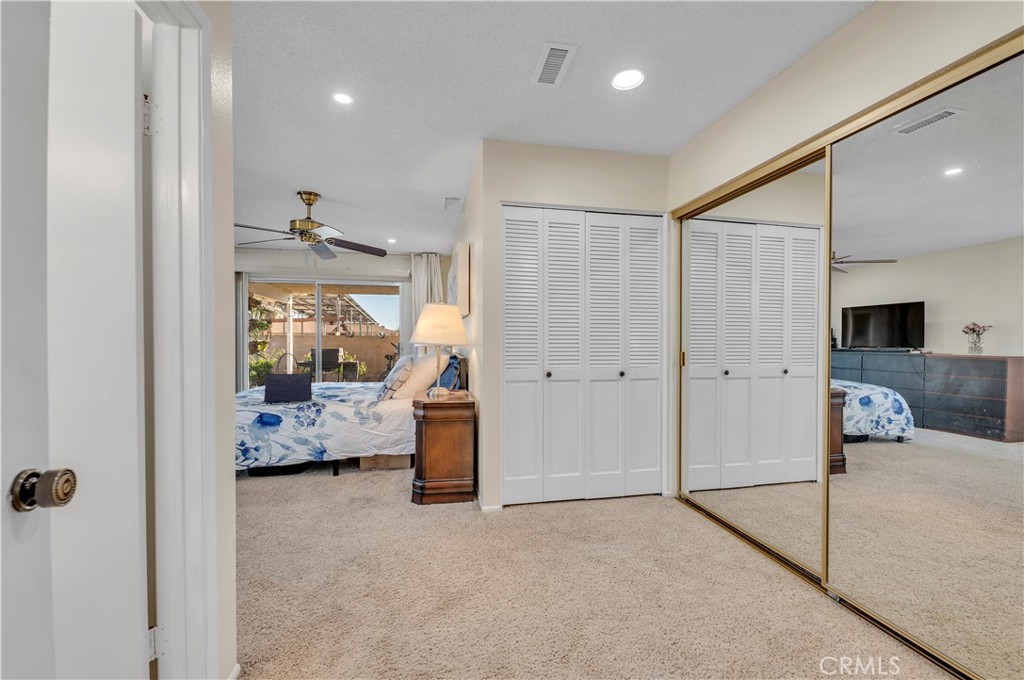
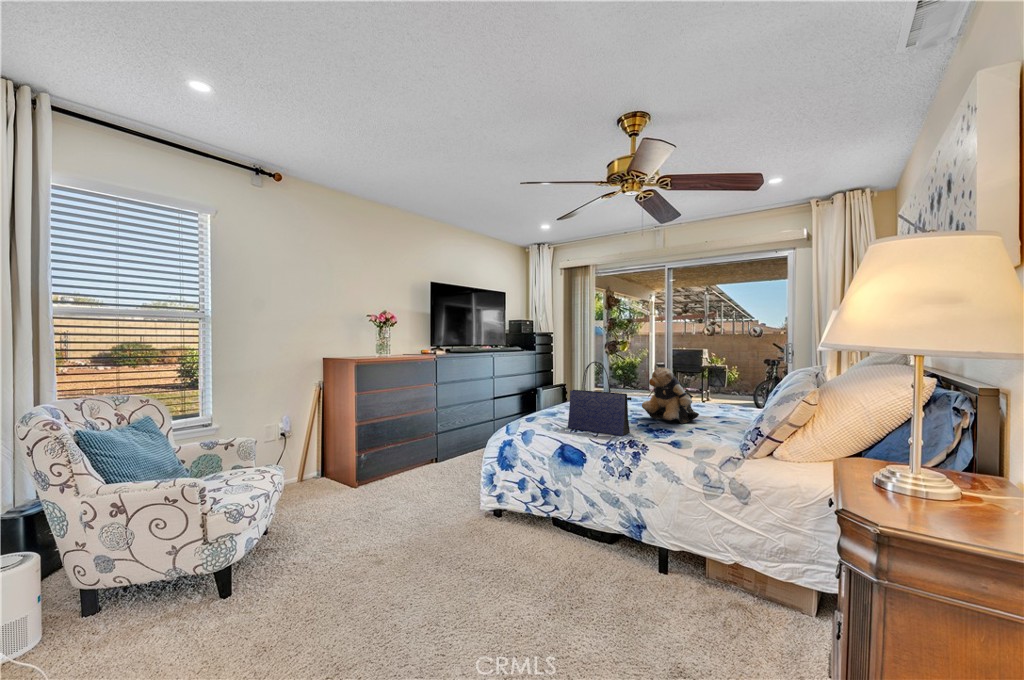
teddy bear: none [313,358,351,393] -> present [642,367,699,424]

